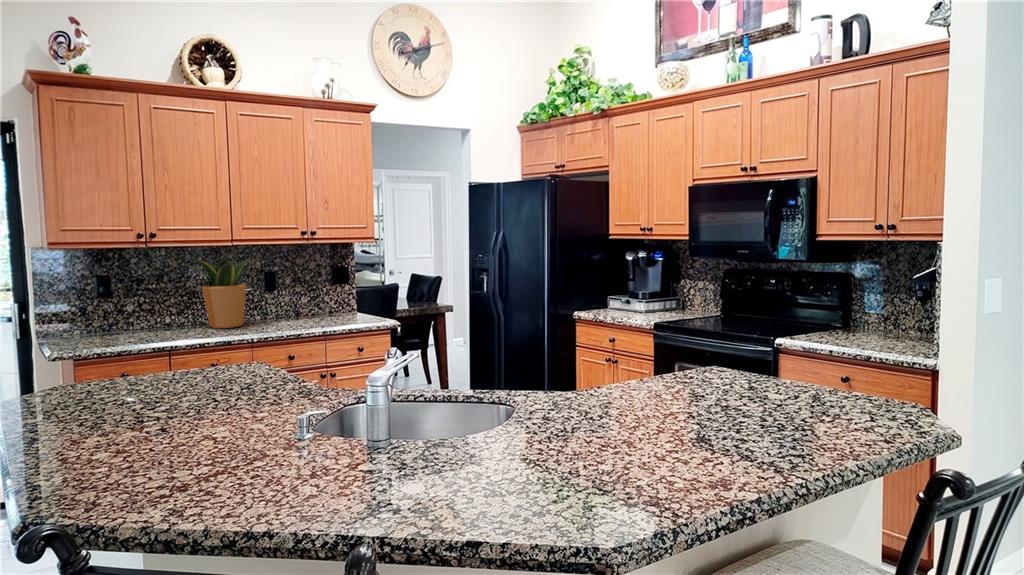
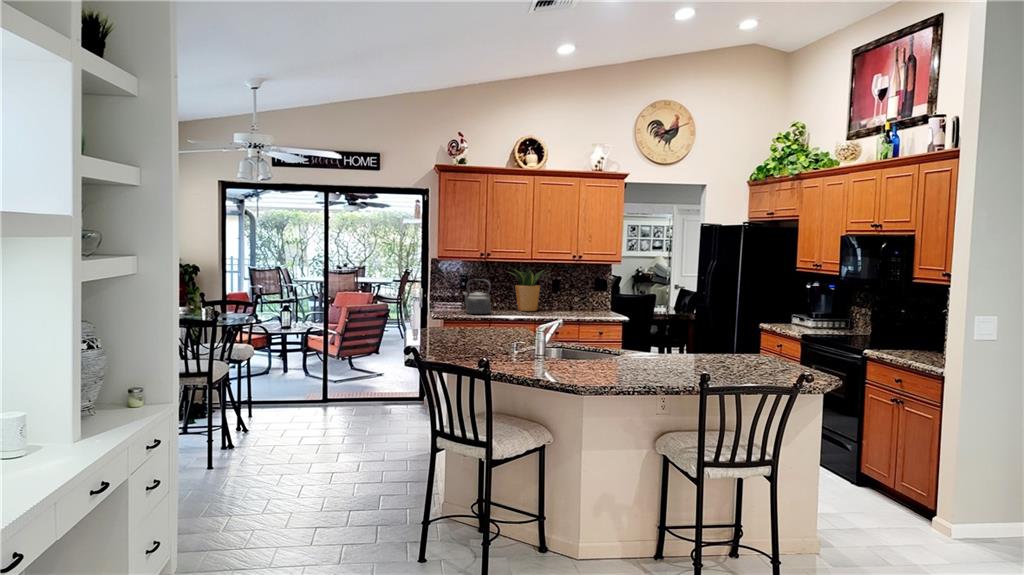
kettle: none [105,281,164,344] -> present [463,279,491,314]

